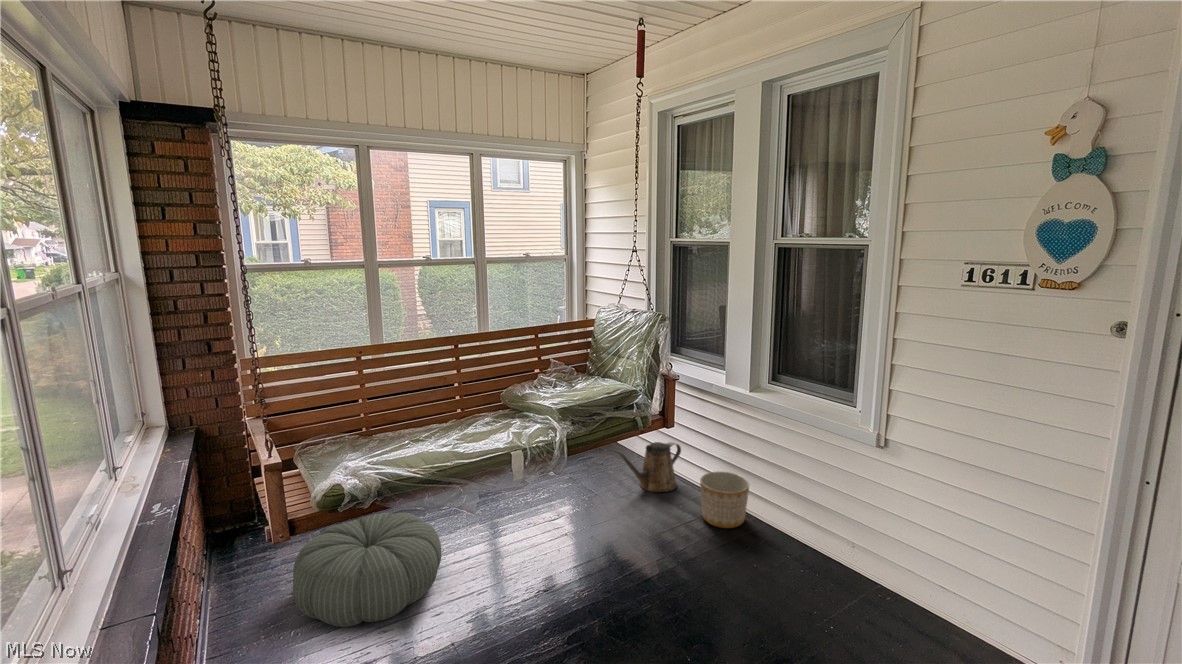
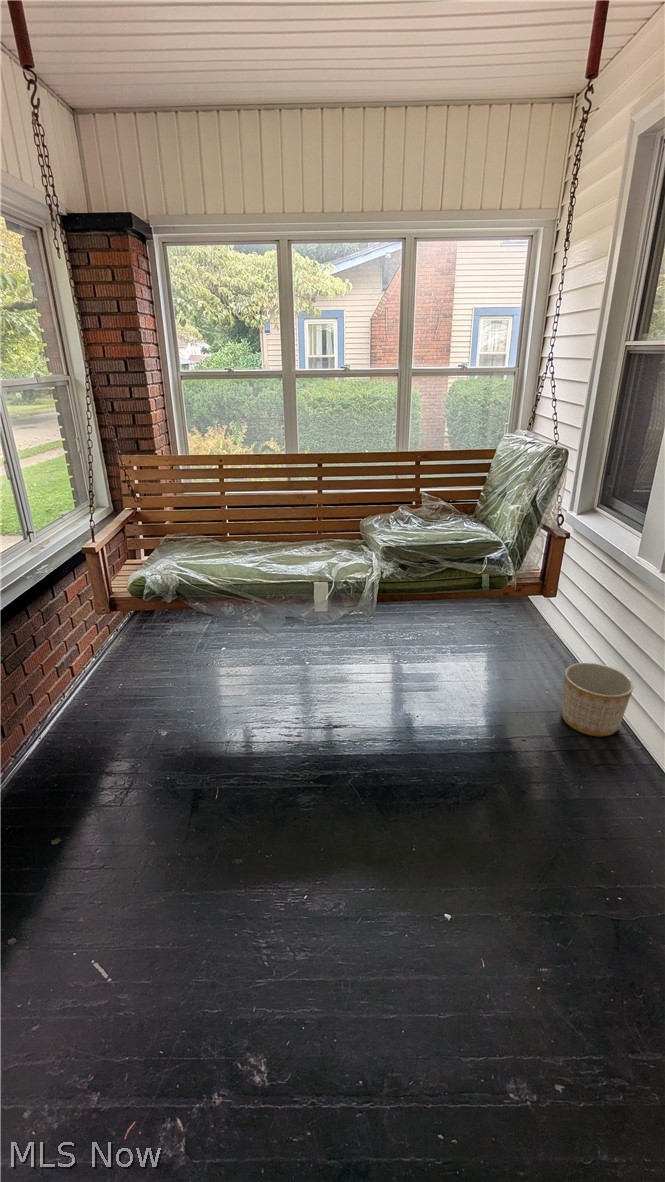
watering can: present [614,442,681,492] -> none [480,608,580,671]
pouf: present [293,512,441,627] -> none [137,610,264,700]

